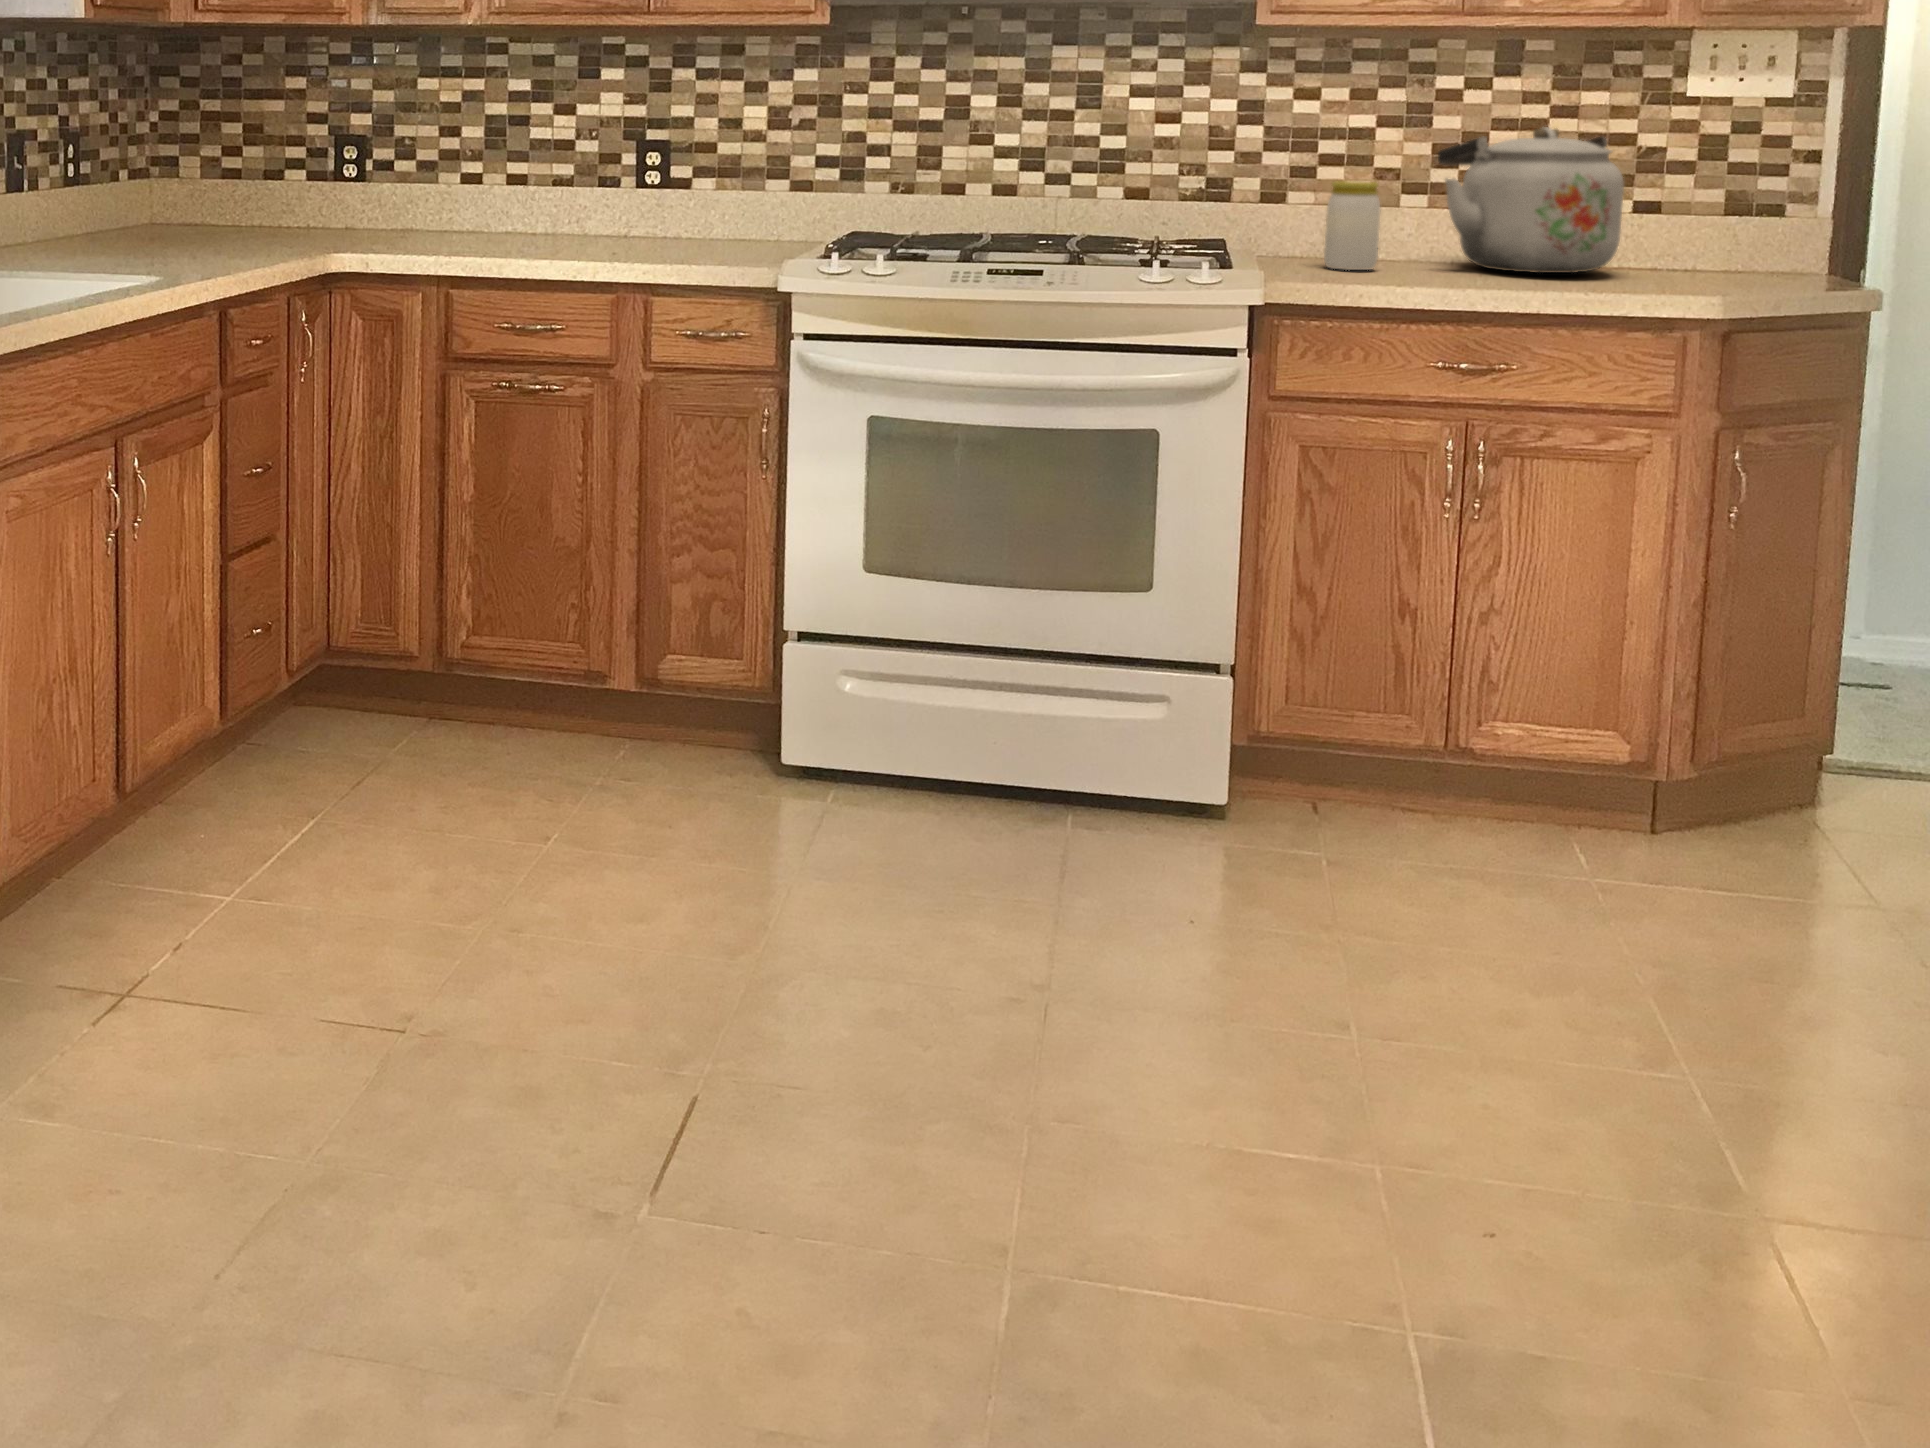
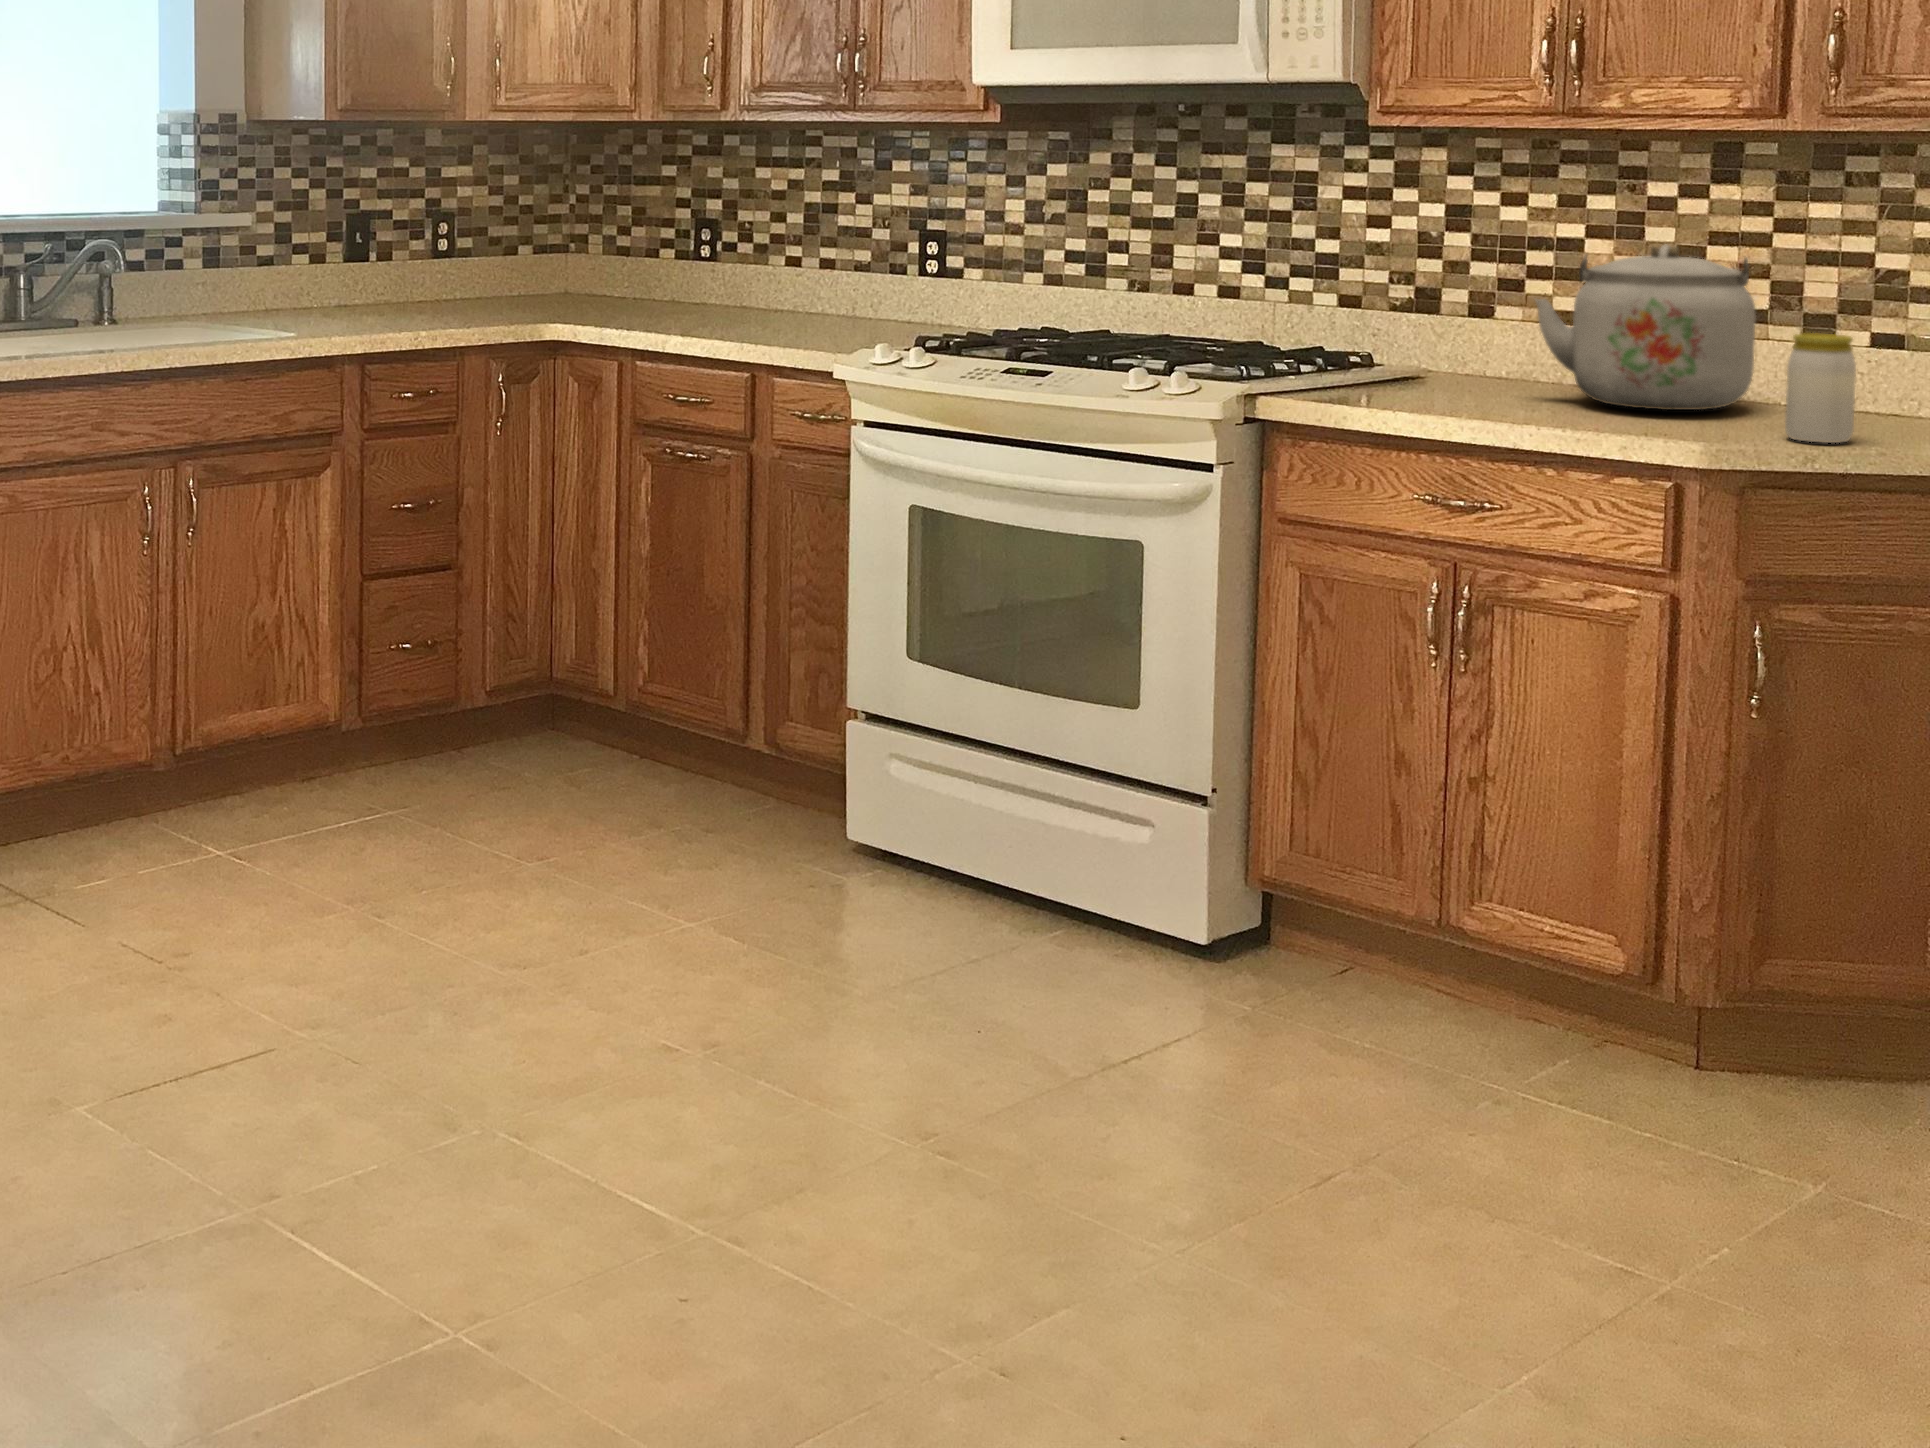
jar: present [1324,181,1381,270] -> present [1785,333,1856,443]

